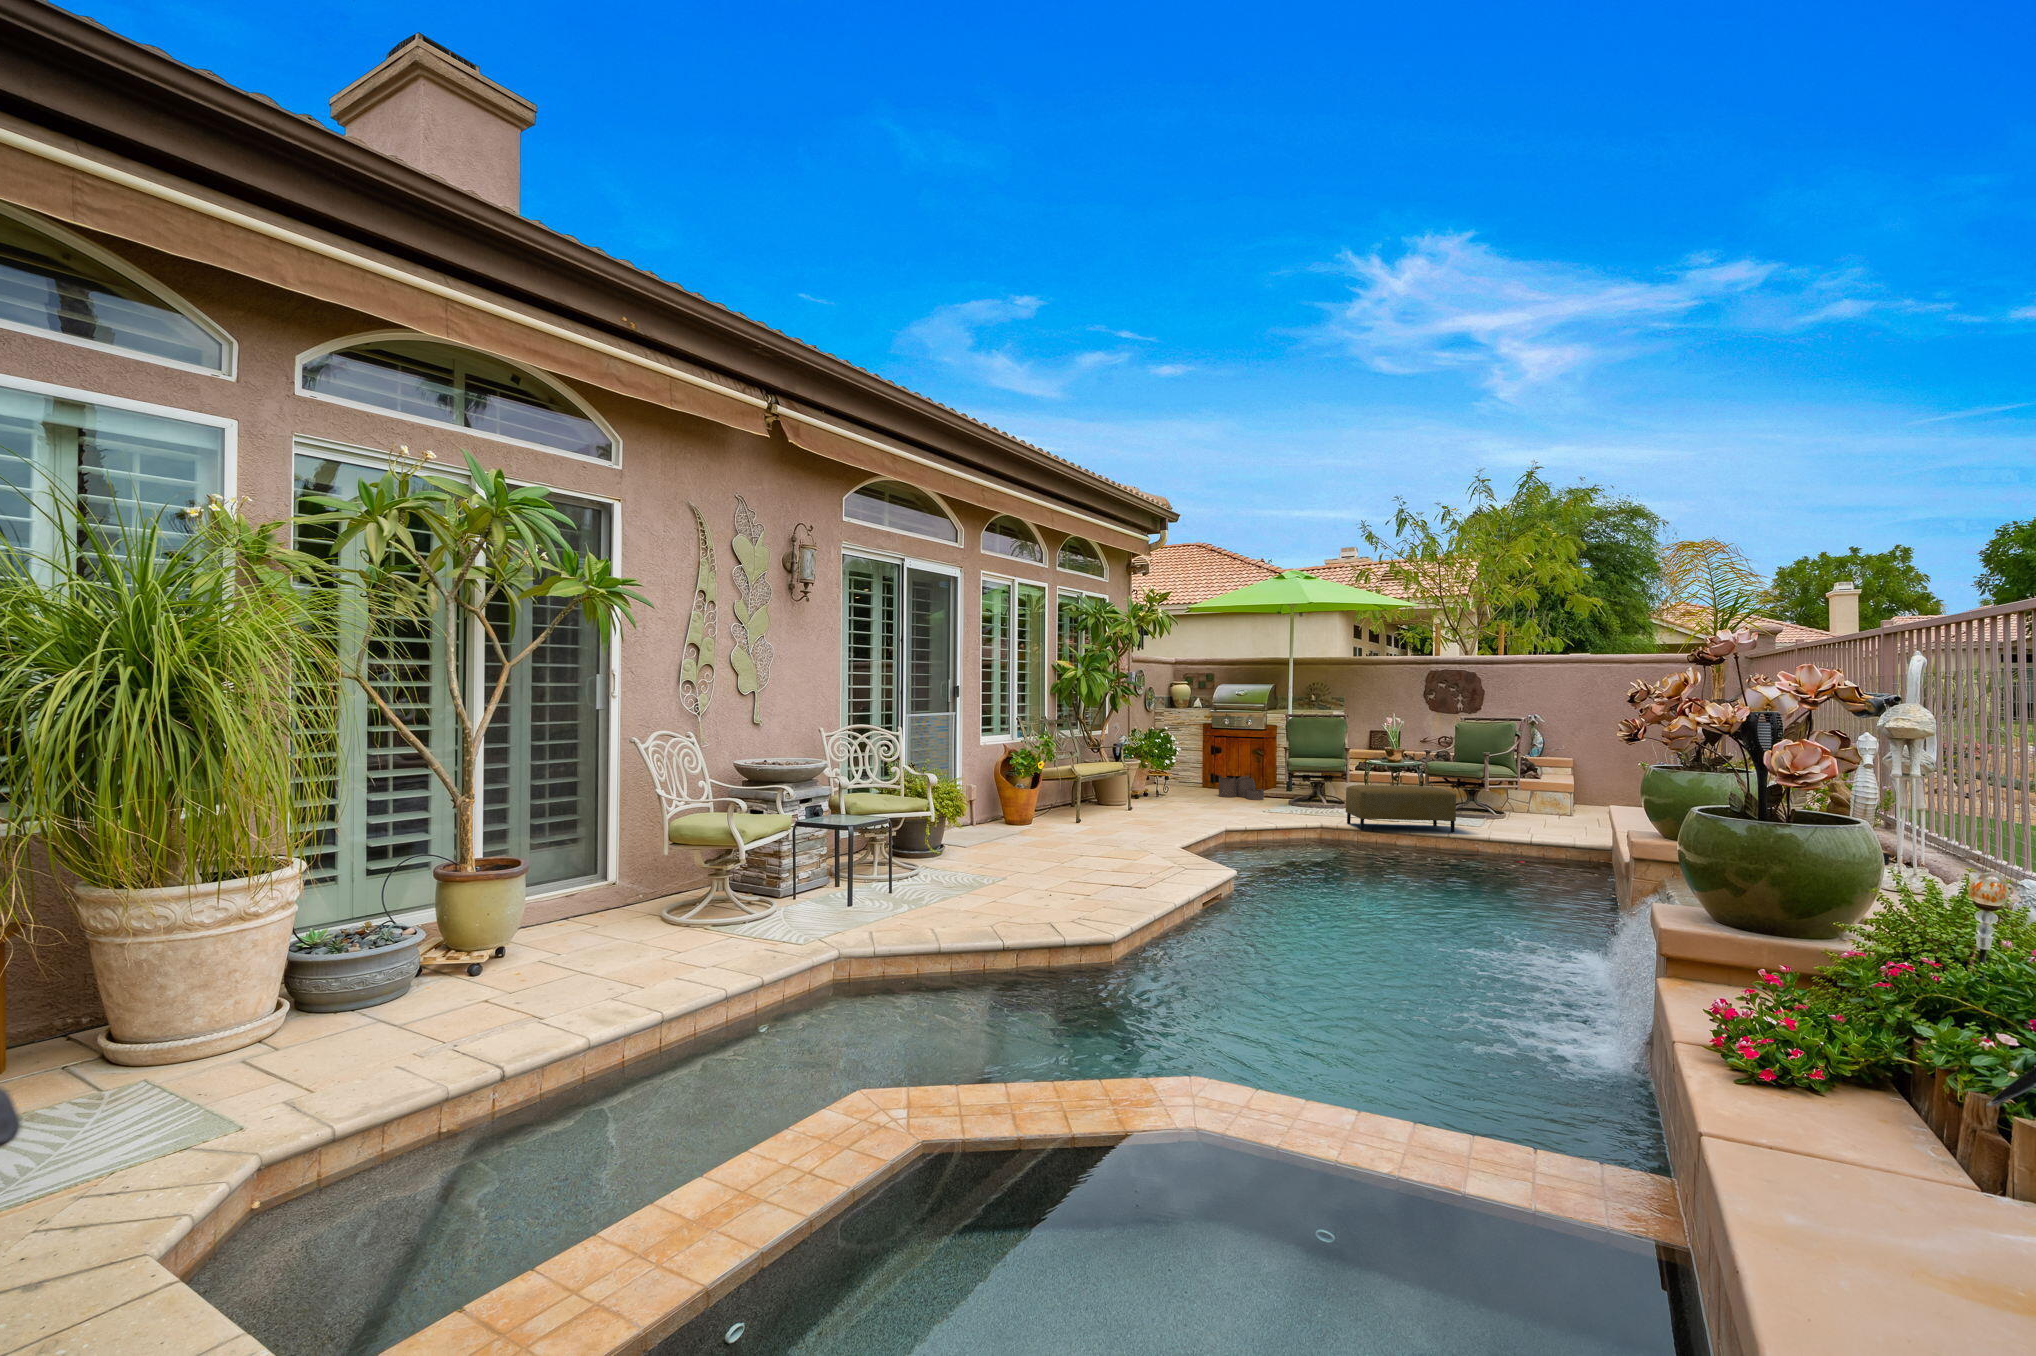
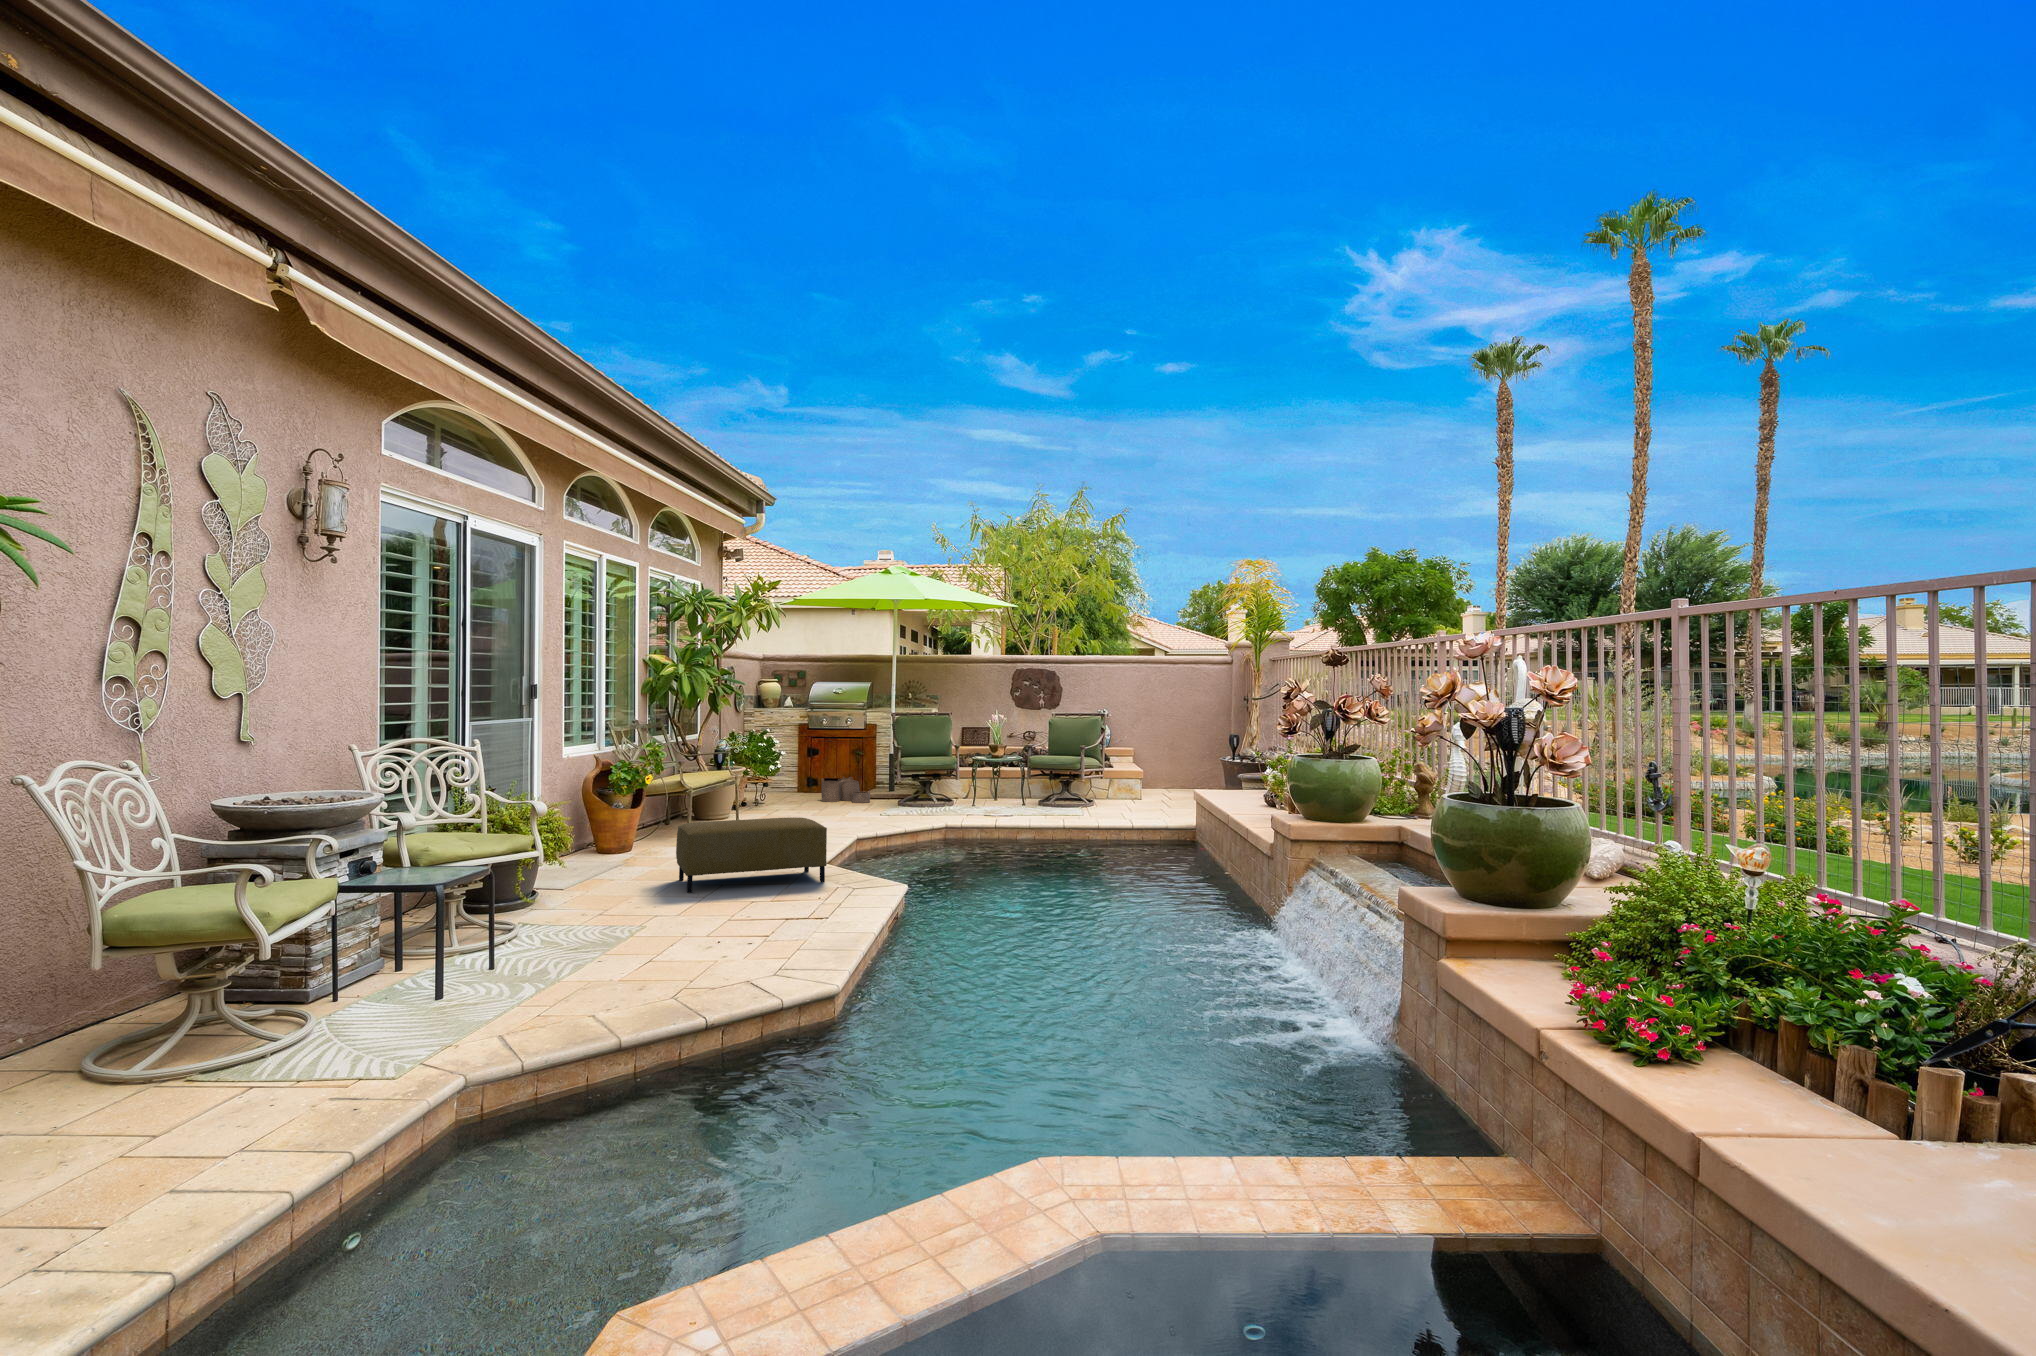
ottoman: present [1346,785,1456,832] -> present [676,817,827,893]

